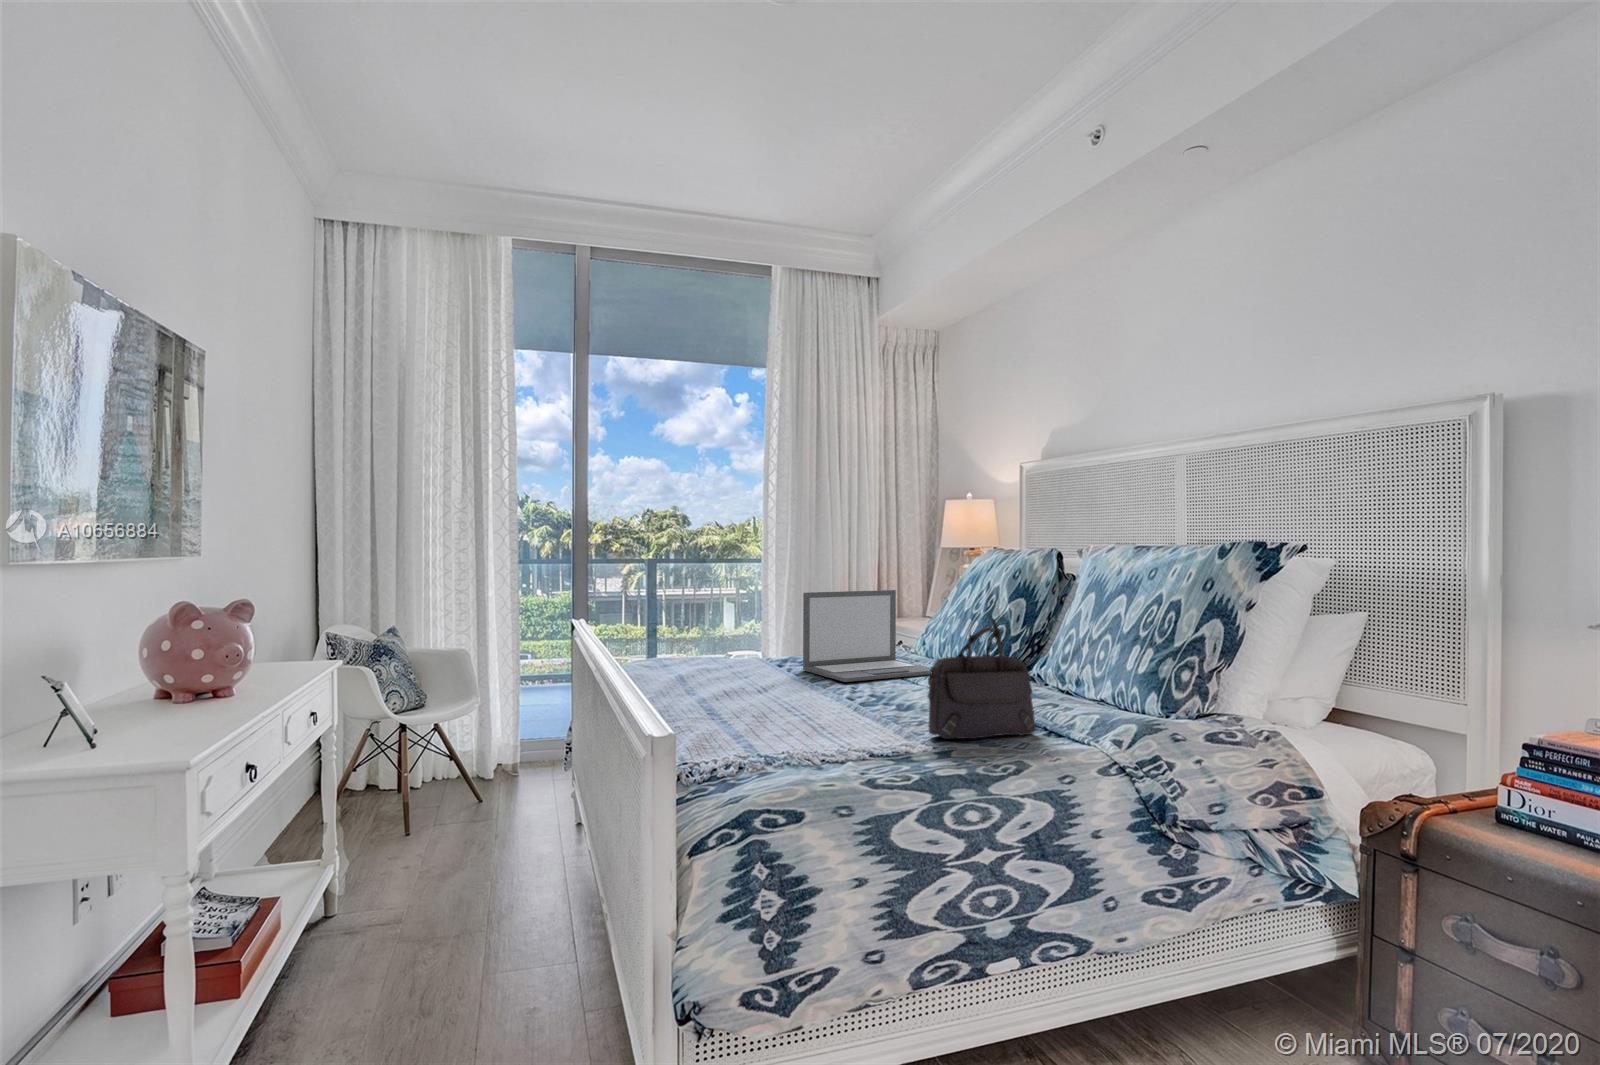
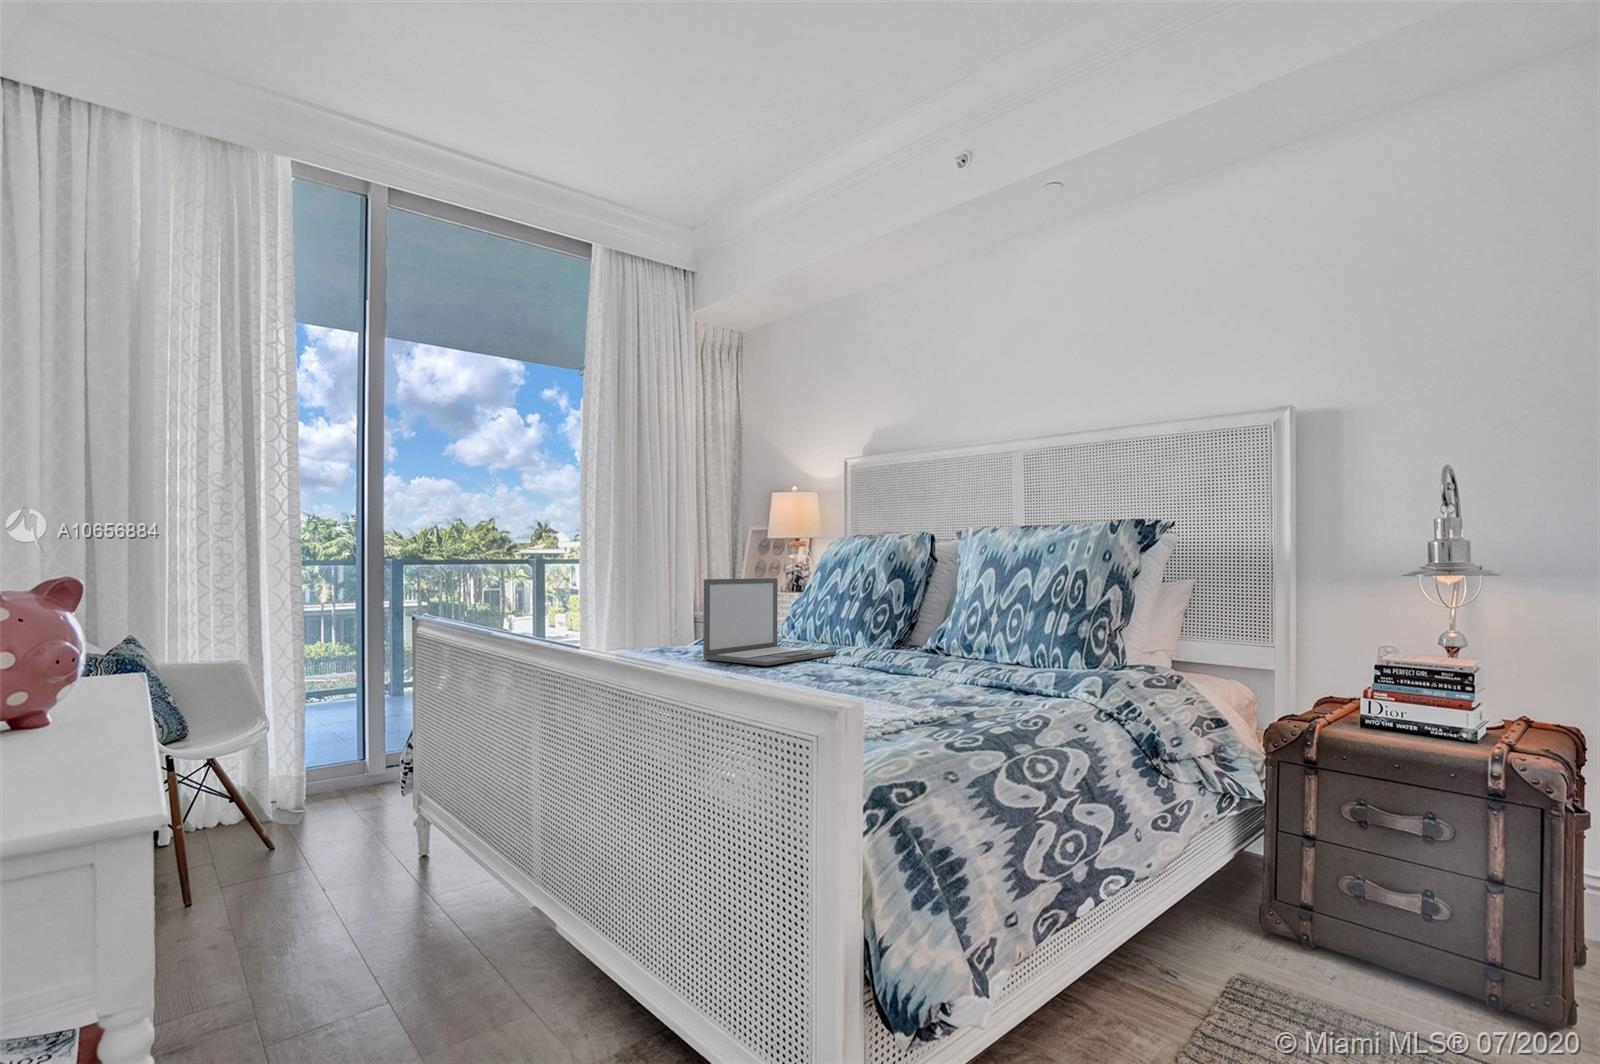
handbag: present [928,615,1036,739] -> none [931,580,1013,702]

